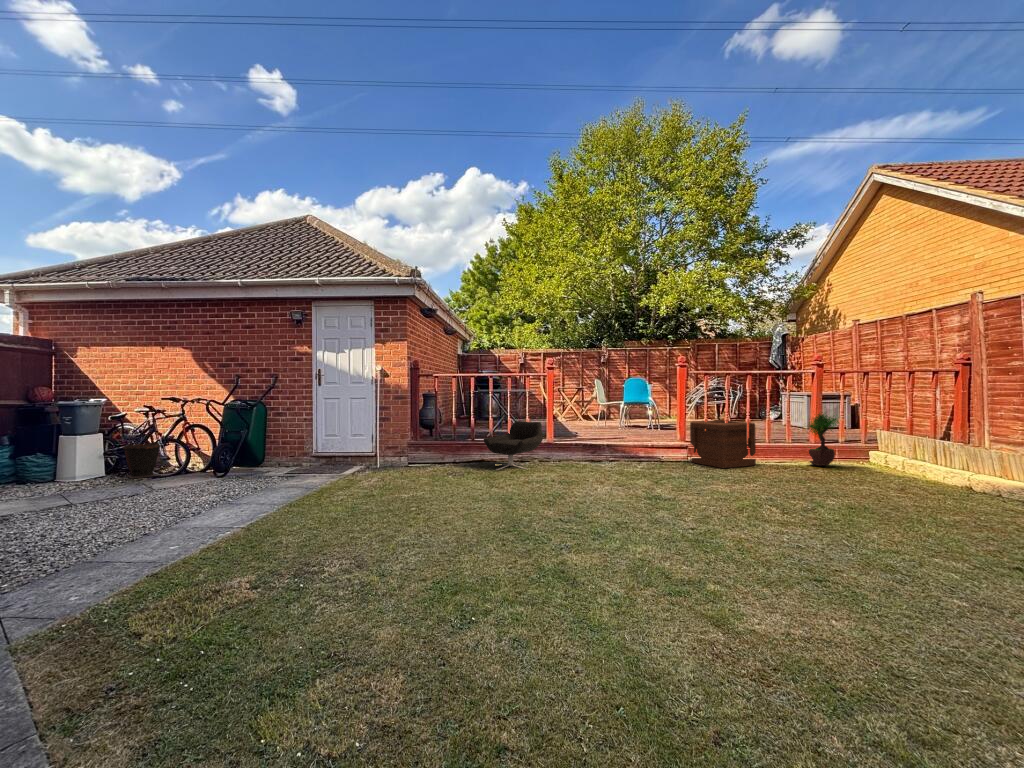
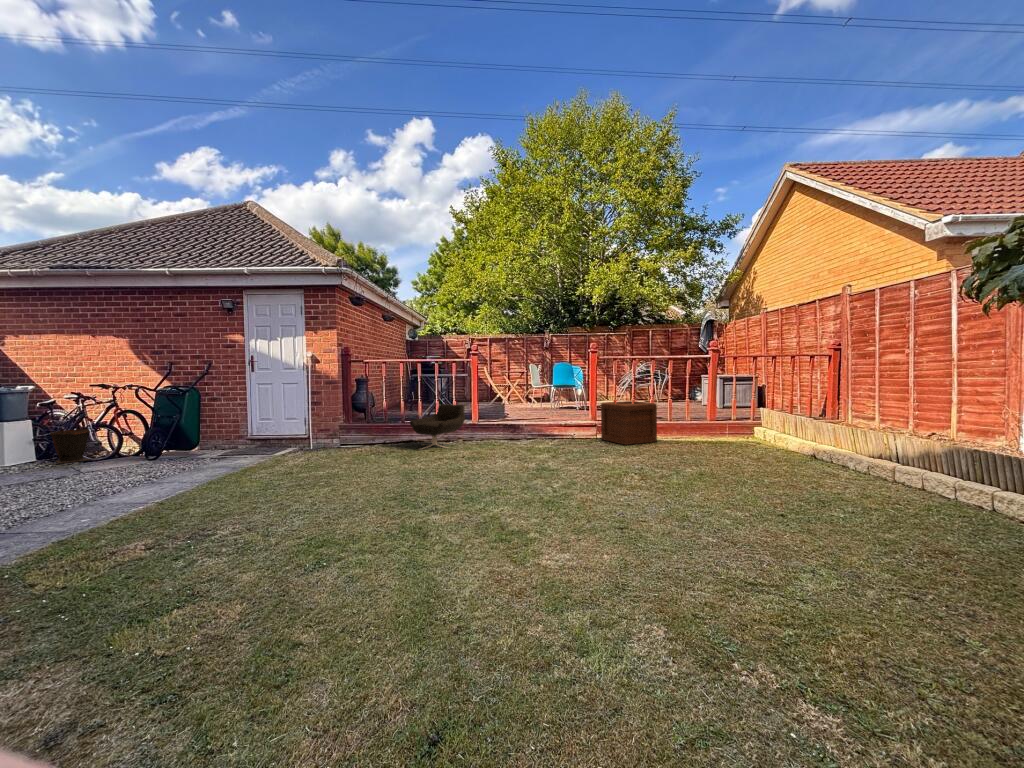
potted tree: present [808,413,839,466] -> none [697,390,730,442]

